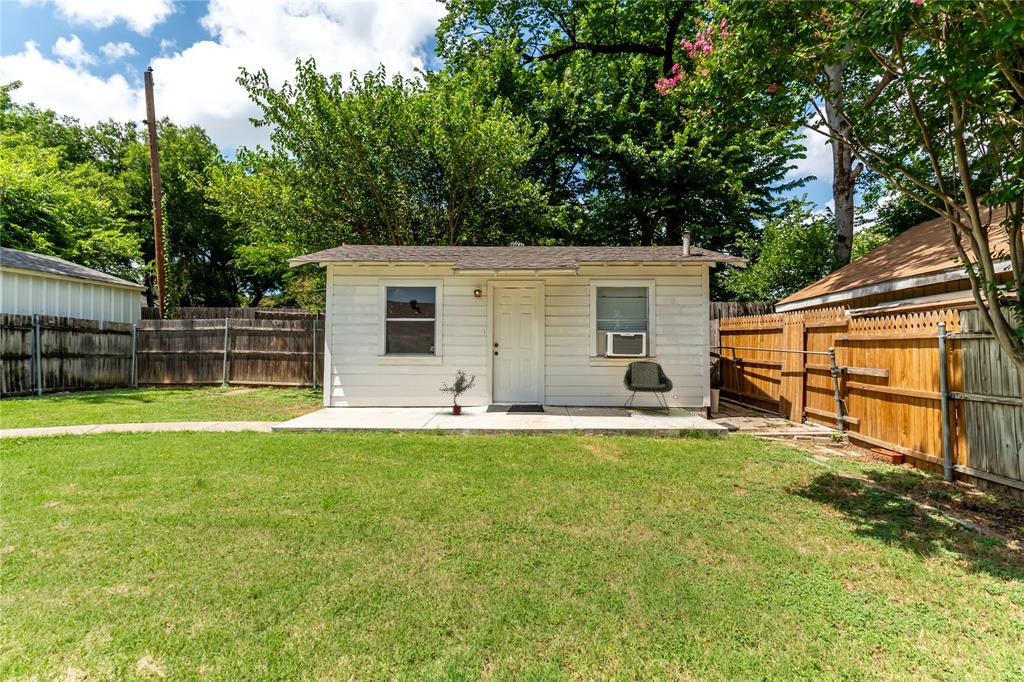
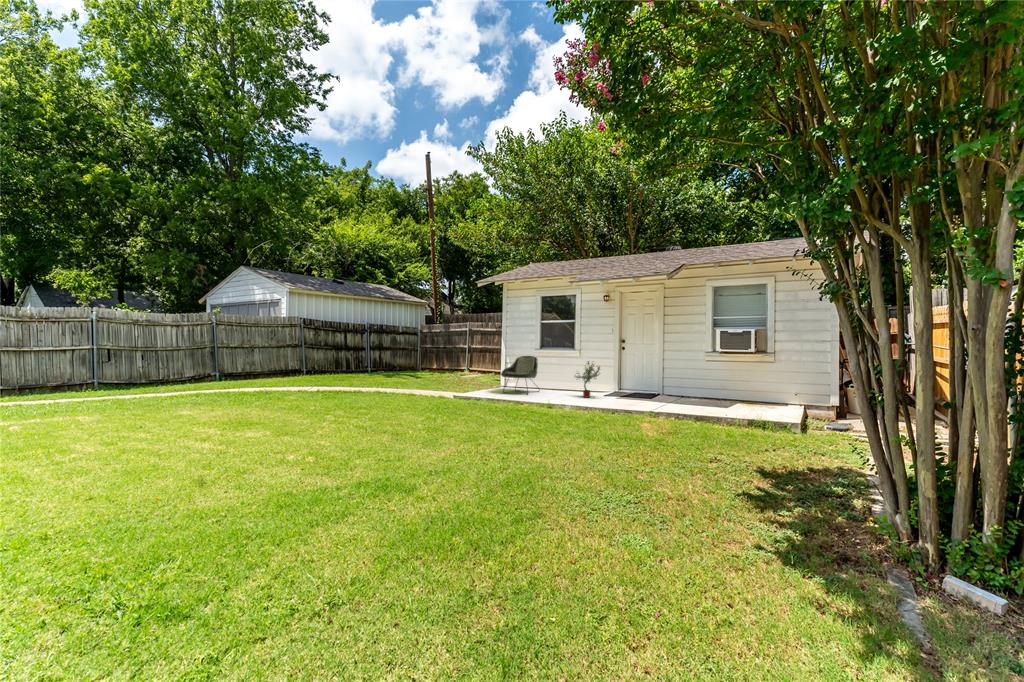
lounge chair: present [623,361,673,415] -> present [501,356,539,394]

